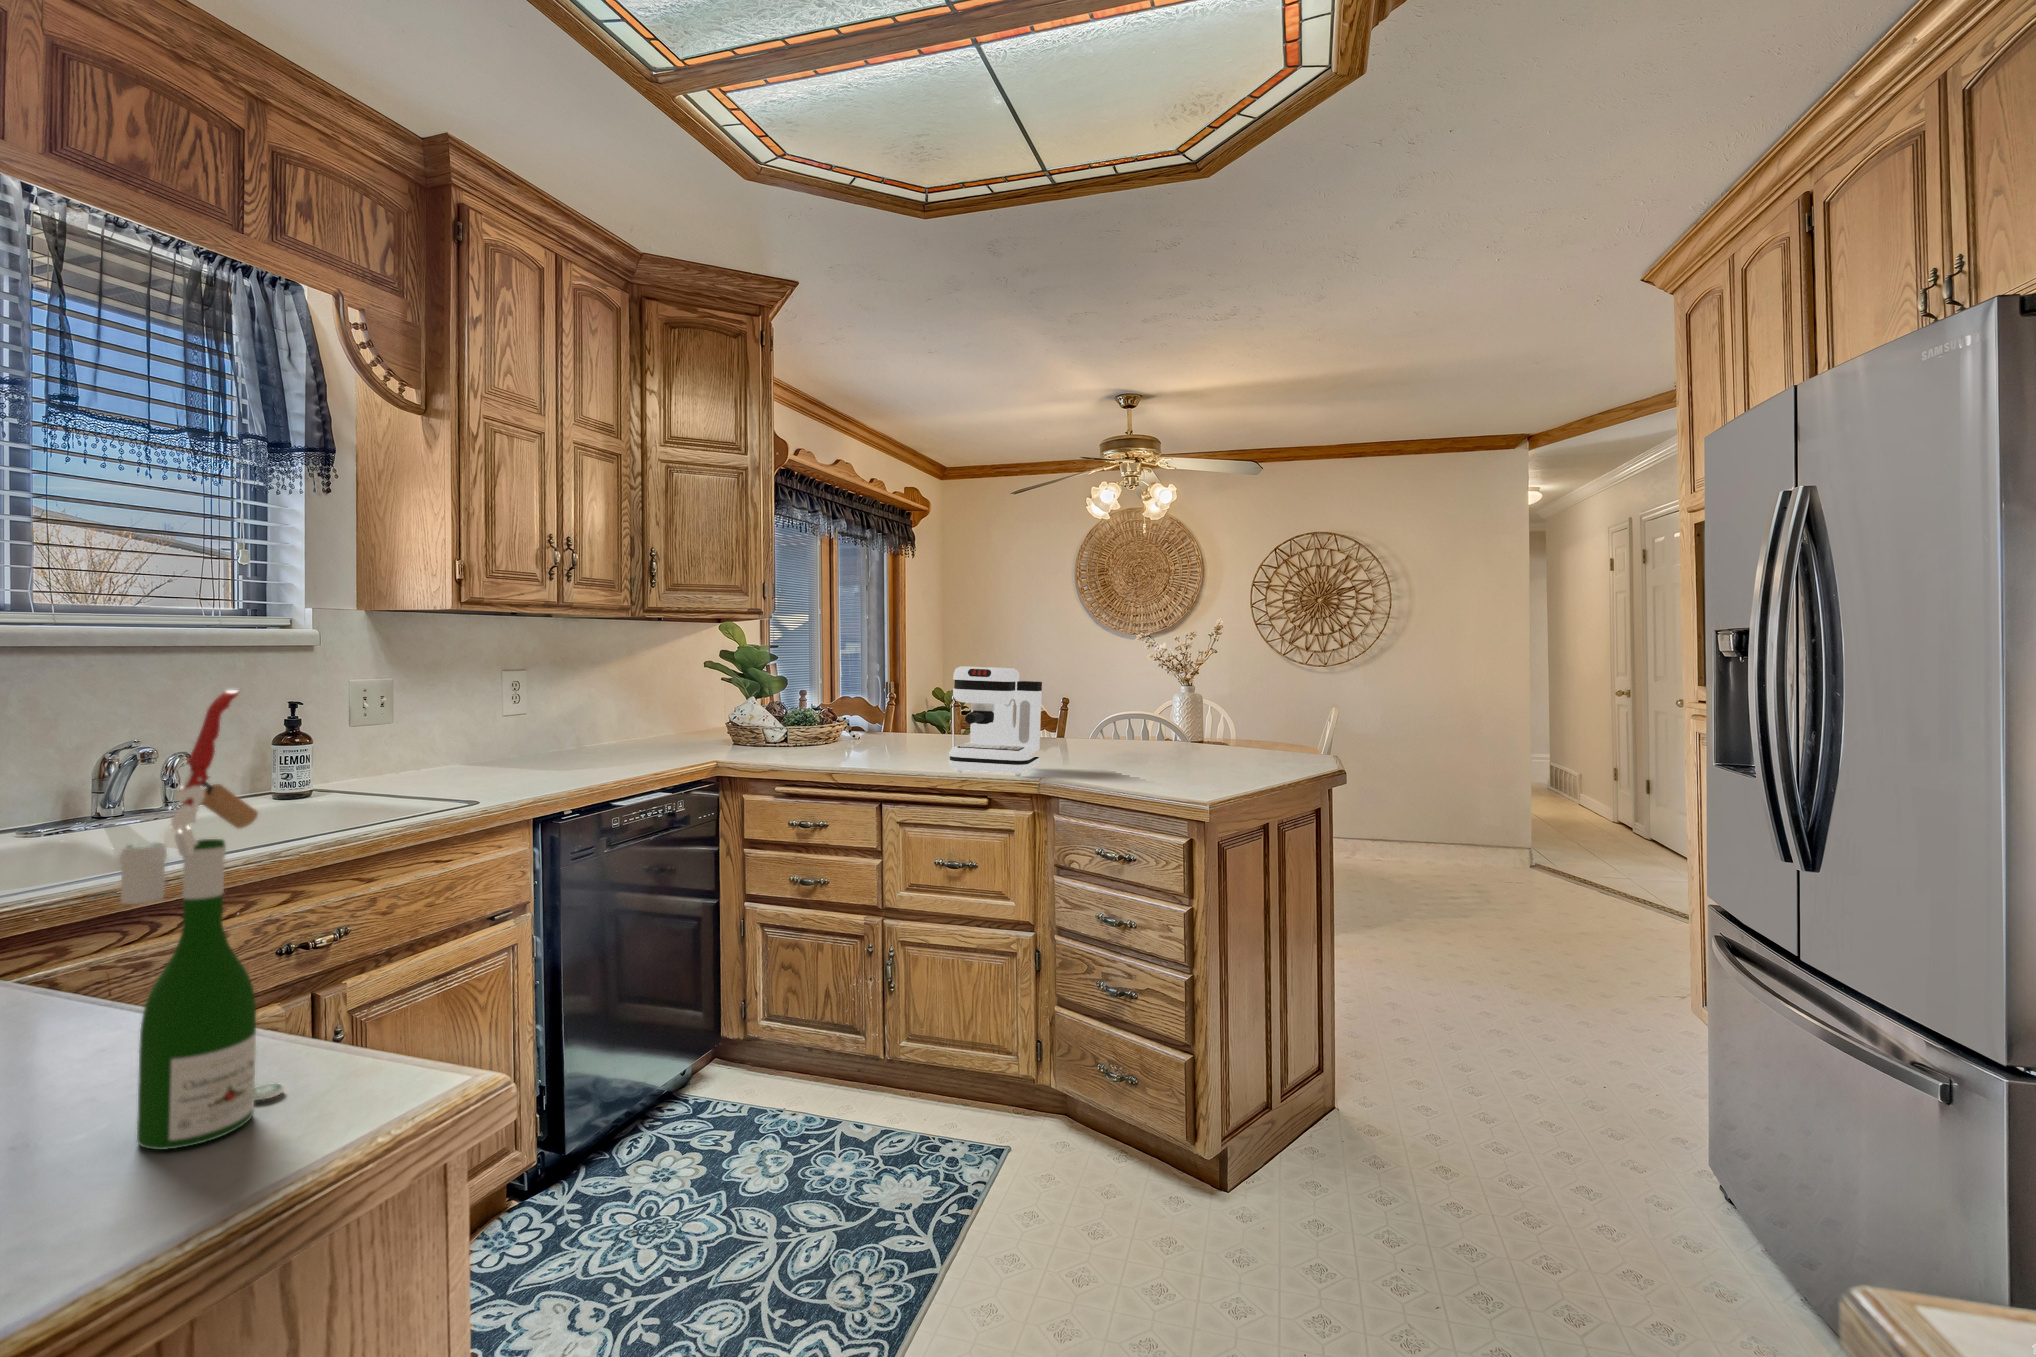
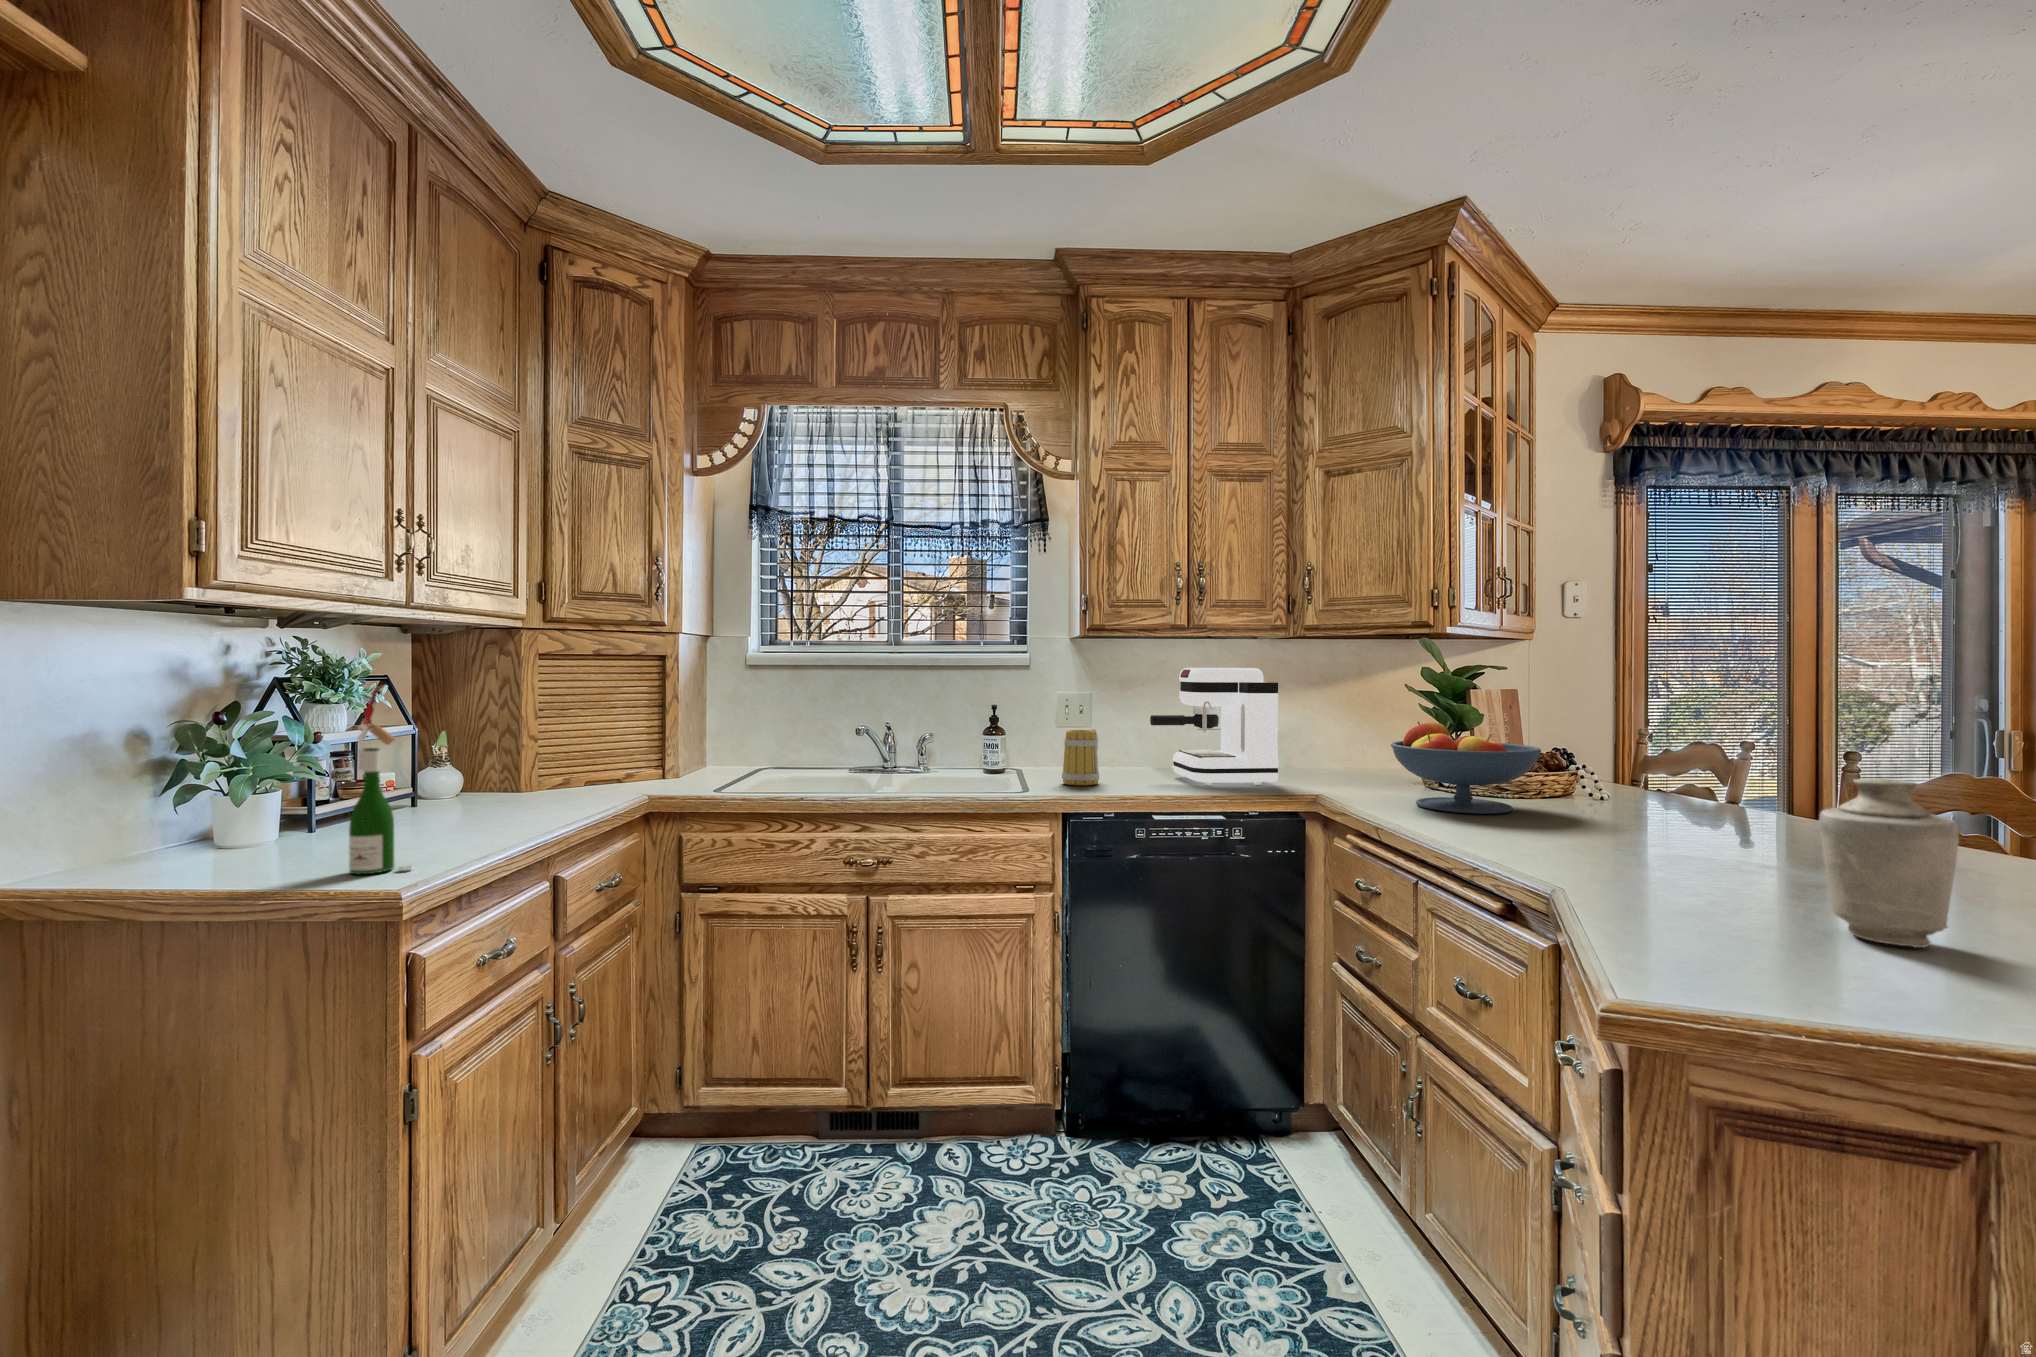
coffee maker: present [949,667,1042,775] -> present [1150,668,1278,785]
fruit bowl: none [783,701,885,768] -> present [1391,721,1541,814]
vase: none [1134,720,1178,791] -> present [1819,779,1959,948]
mug: none [470,722,522,791] -> present [1062,729,1099,785]

